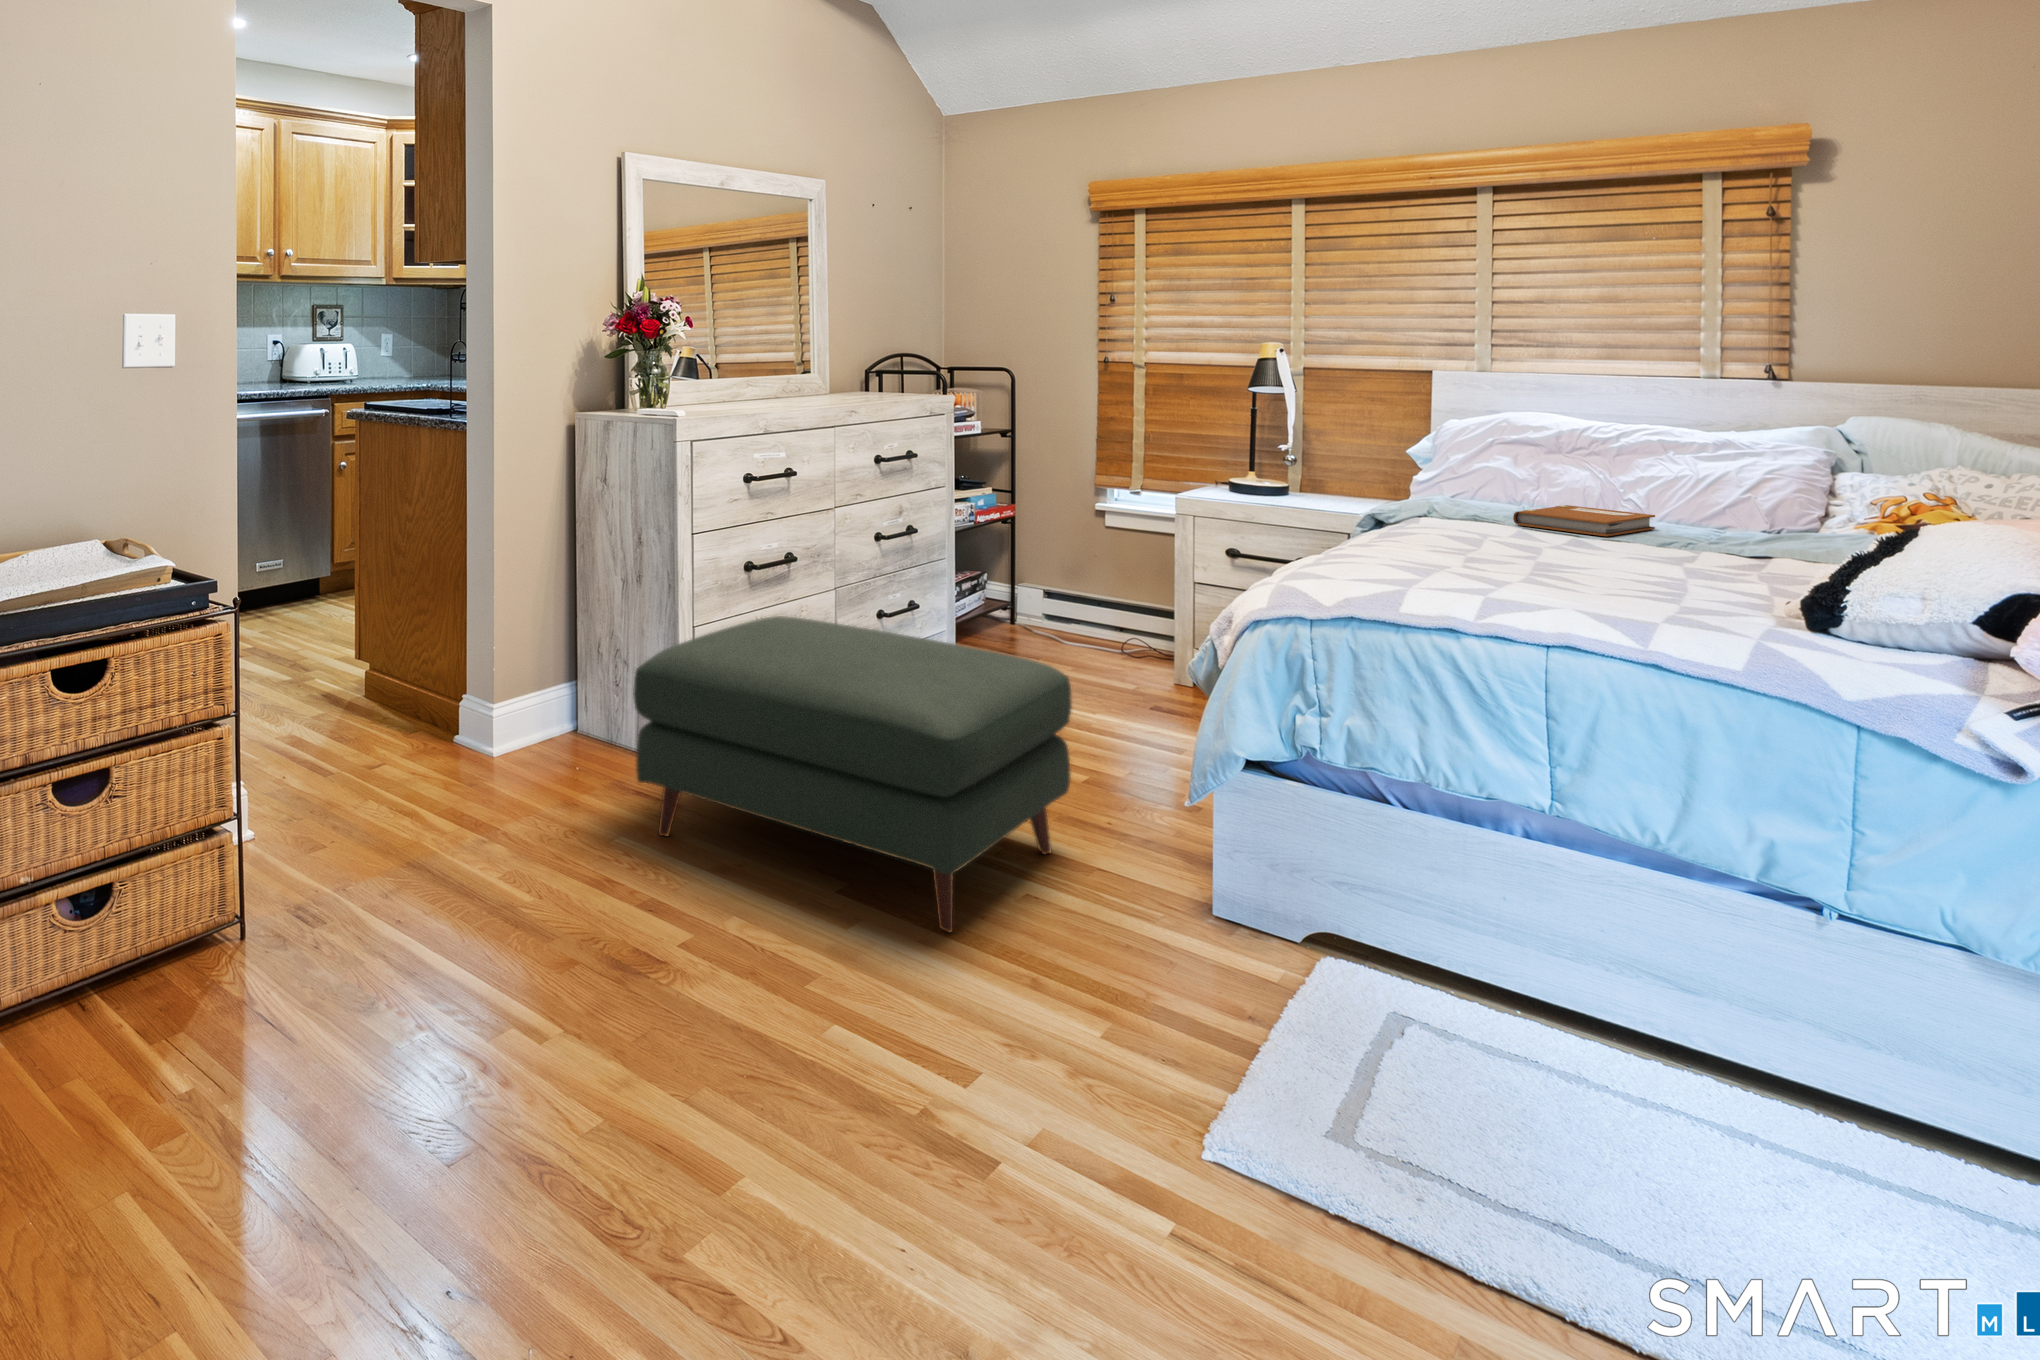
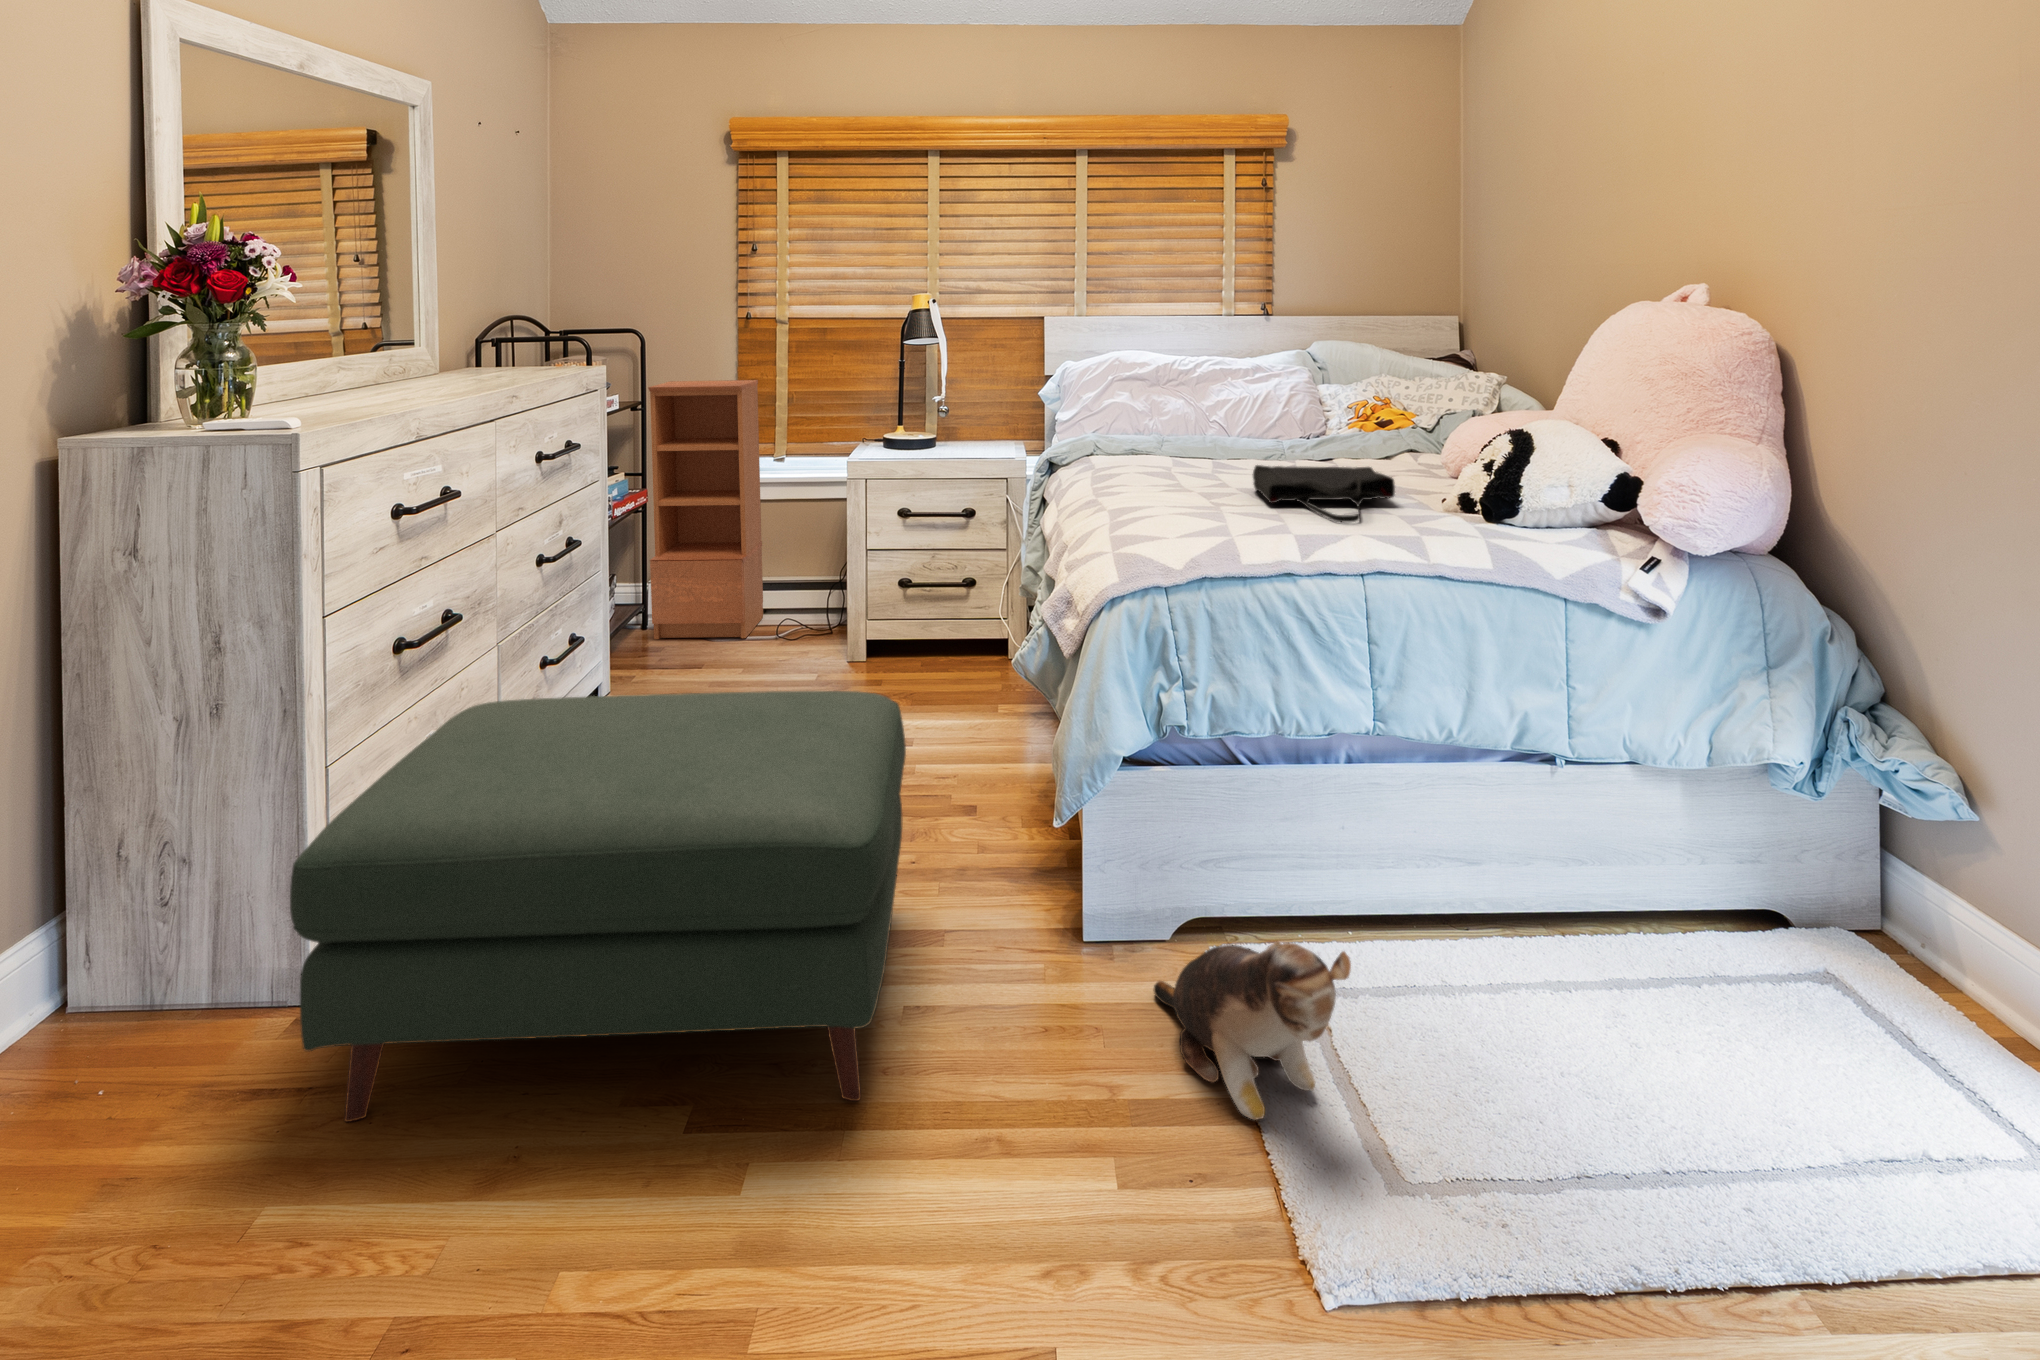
bookcase: none [1003,414,1114,649] -> present [648,380,763,639]
notebook: present [1513,505,1655,536] -> none [1161,433,1246,458]
tote bag: none [1541,537,1737,602] -> present [1253,465,1395,522]
plush toy: none [1222,911,1335,1064] -> present [1154,942,1351,1120]

